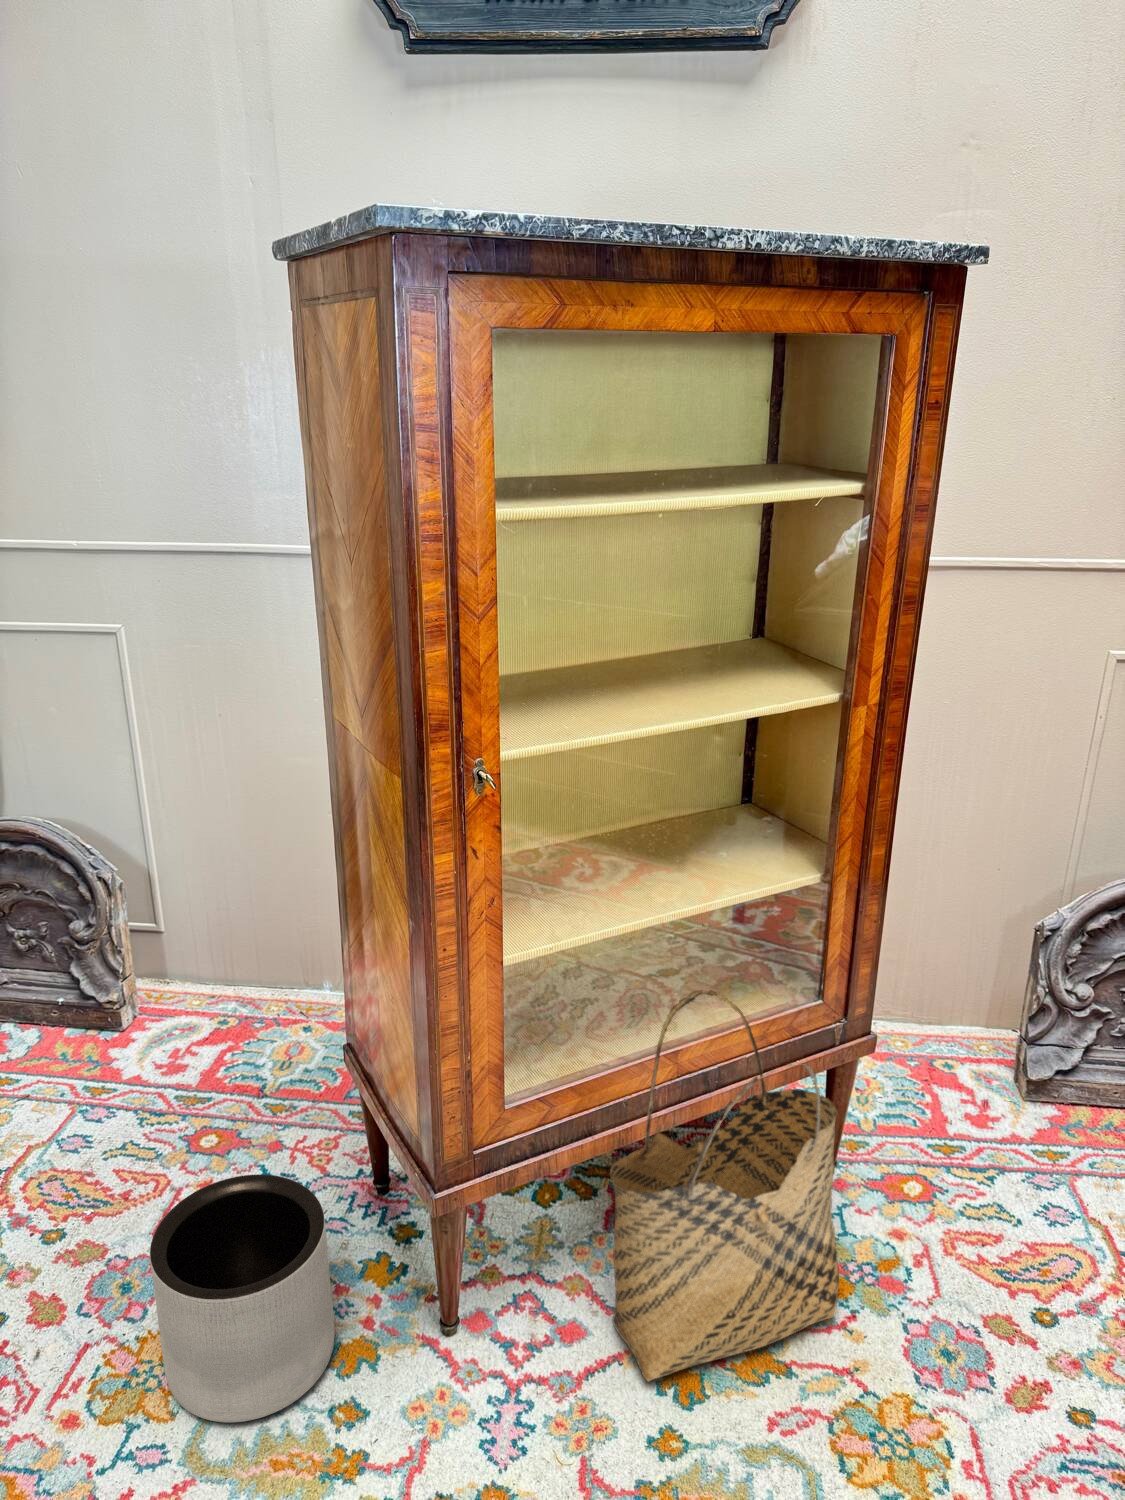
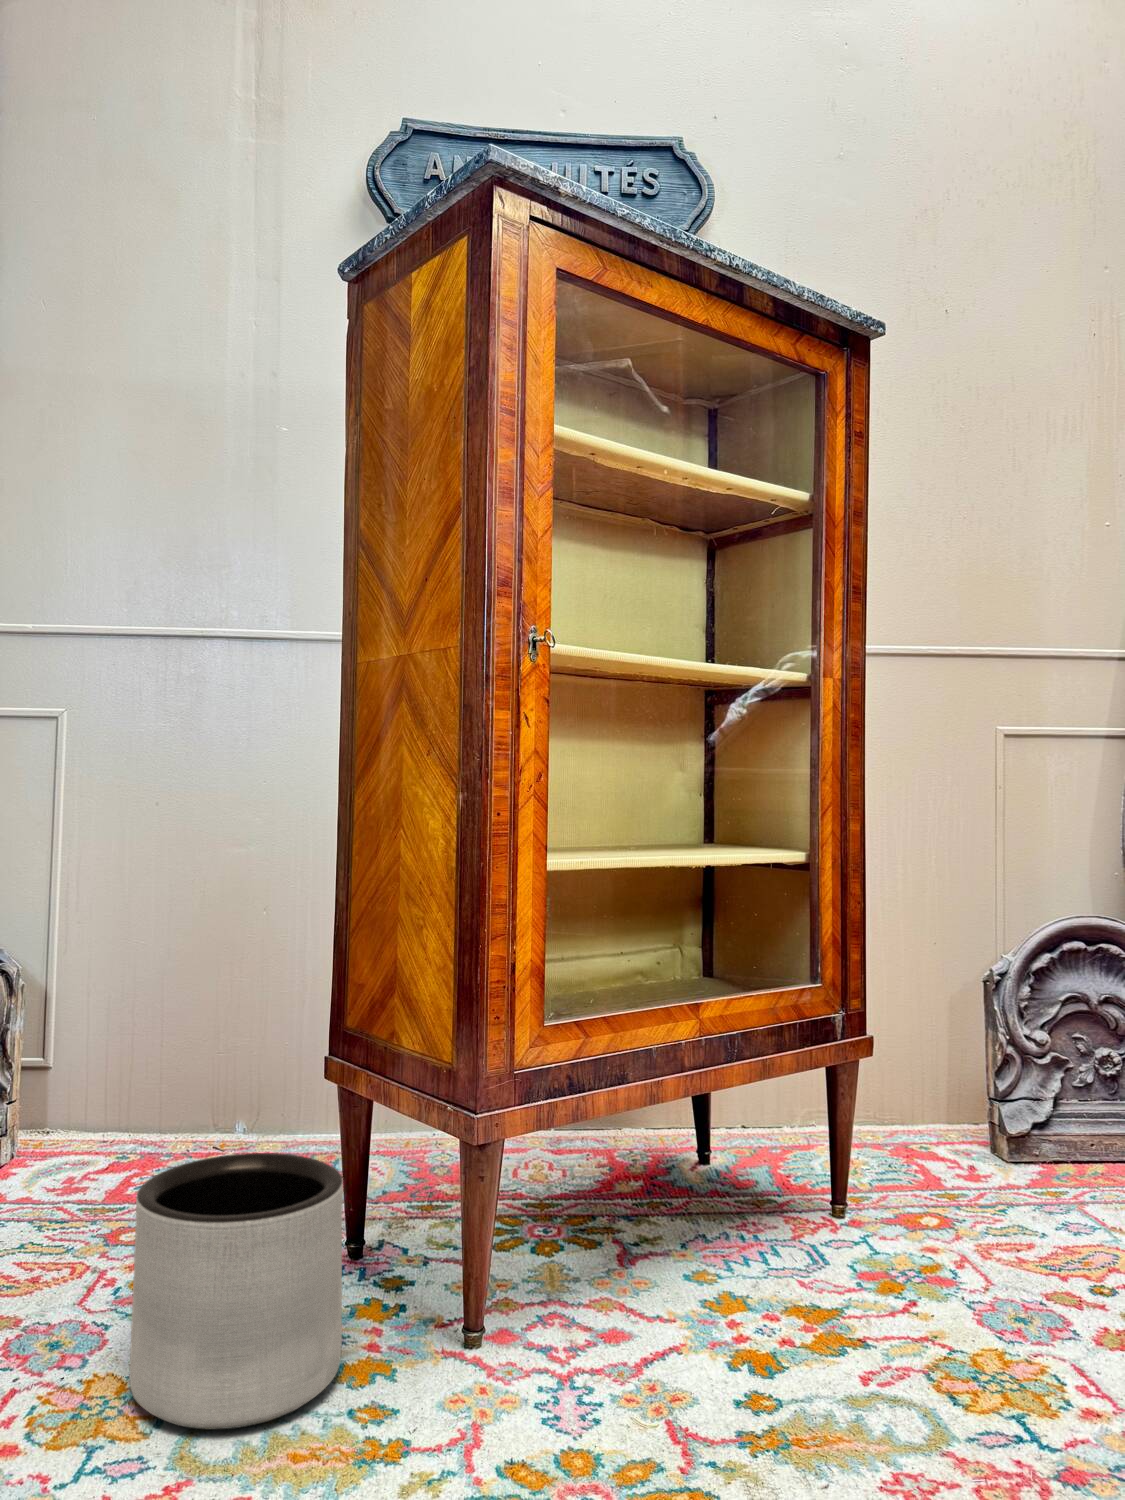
woven basket: present [610,990,839,1381] -> none [660,924,898,1350]

